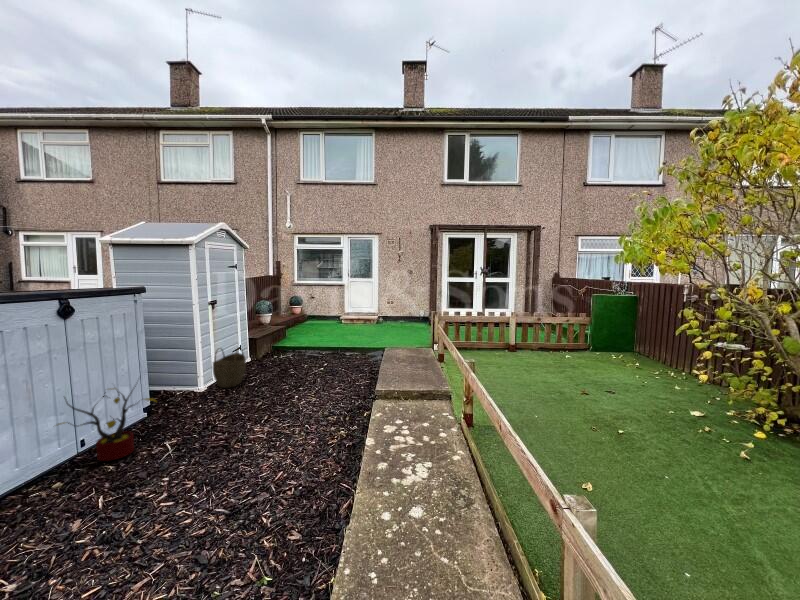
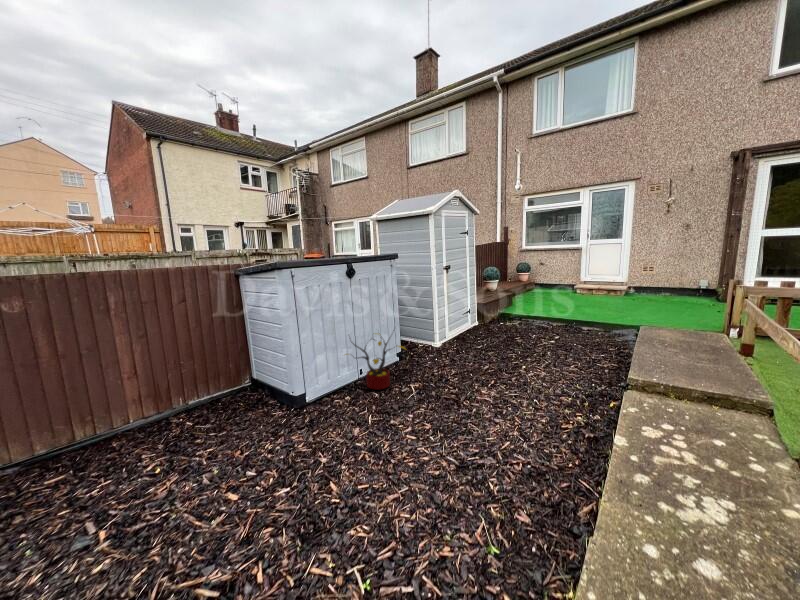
woven basket: present [213,349,246,388] -> none [448,311,476,348]

